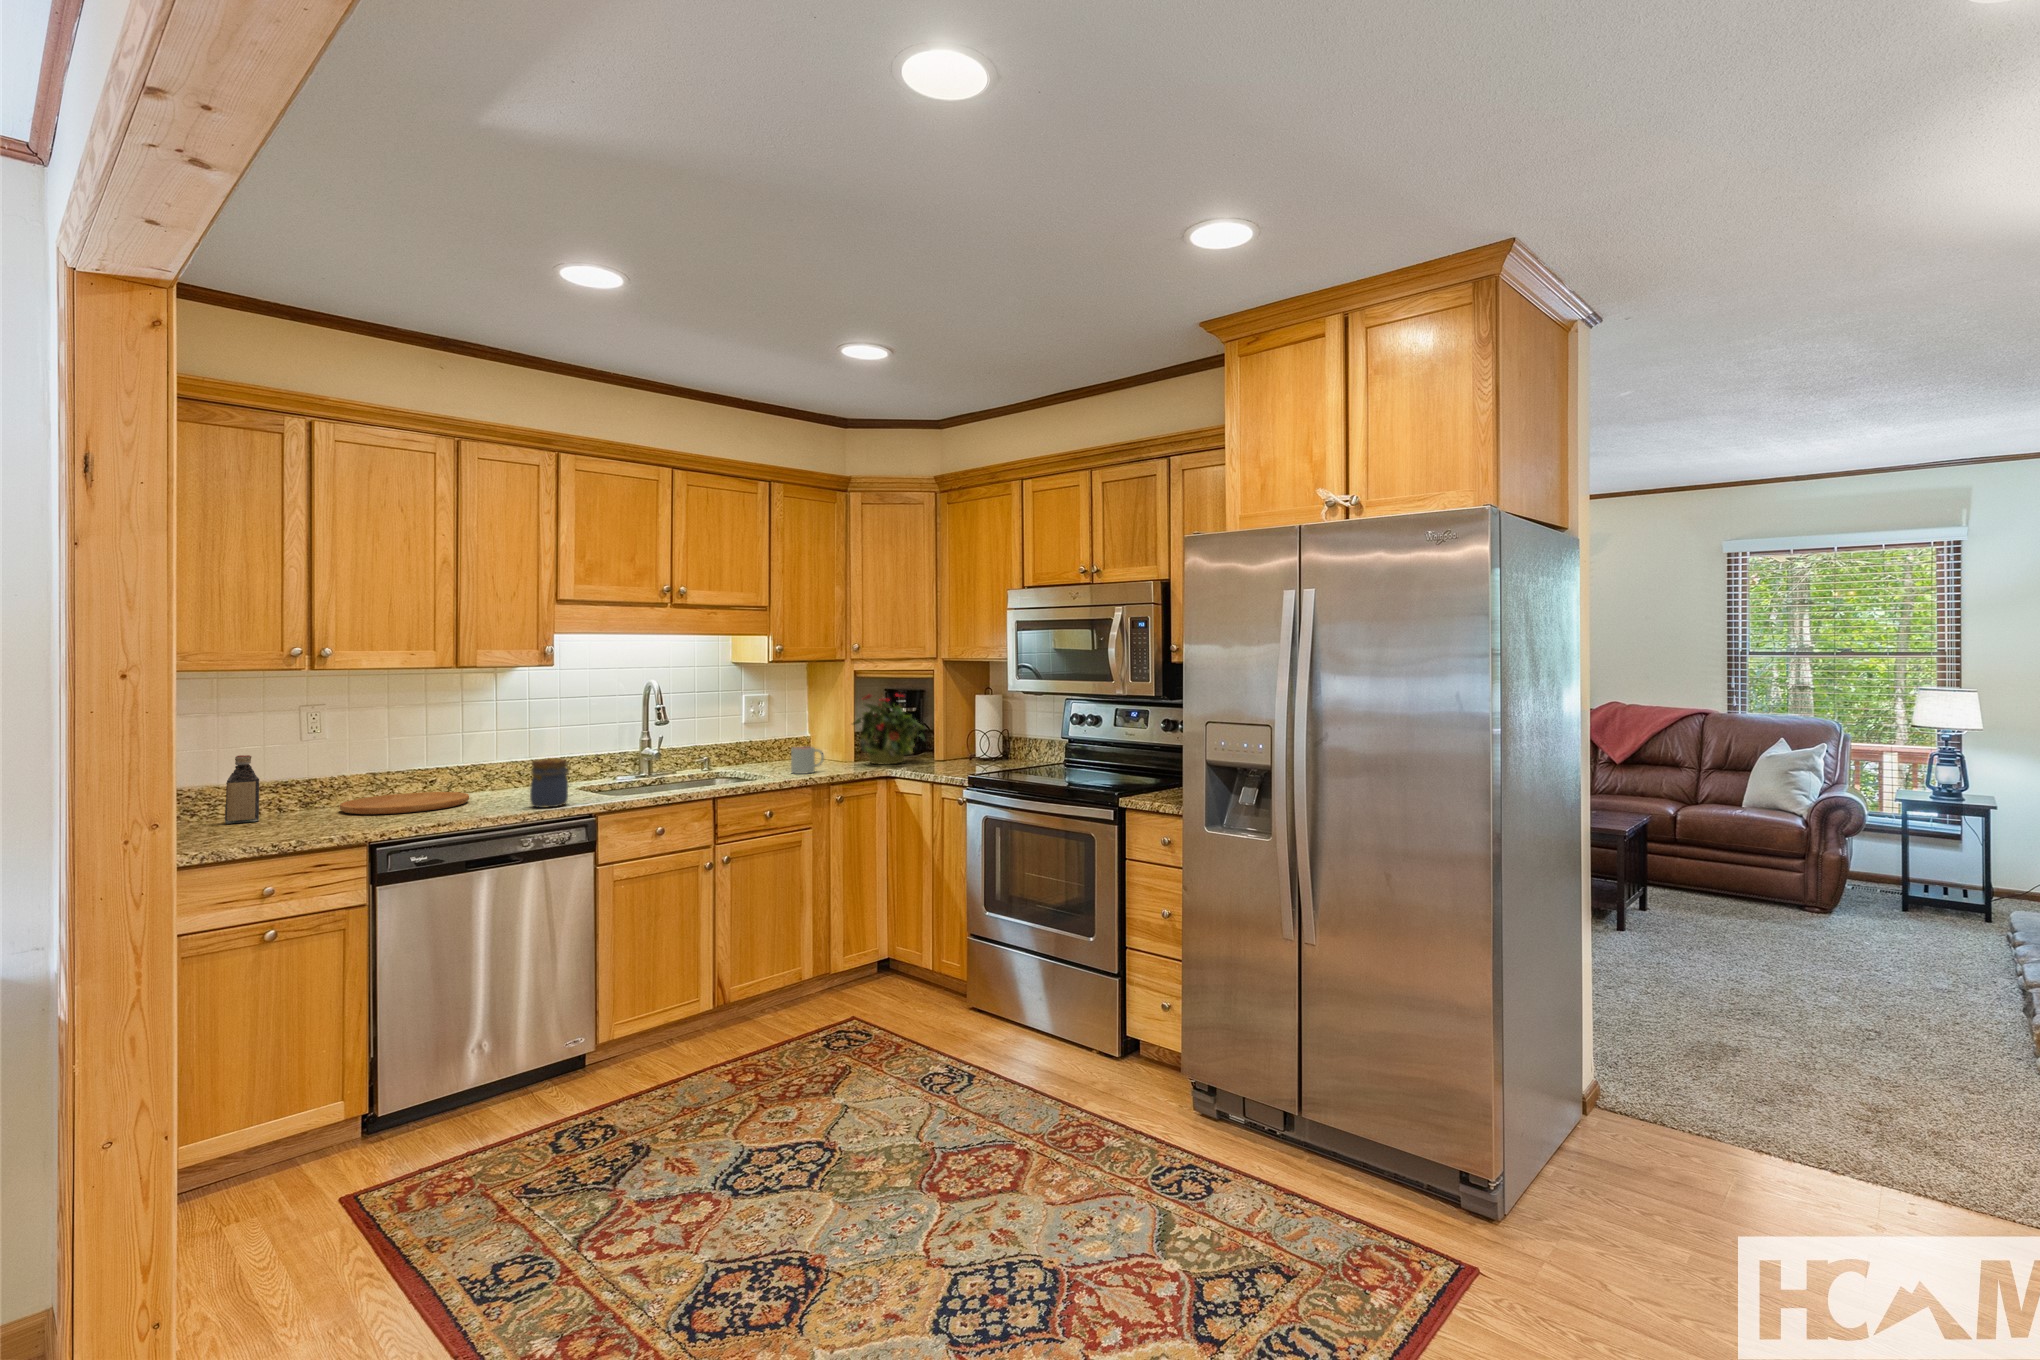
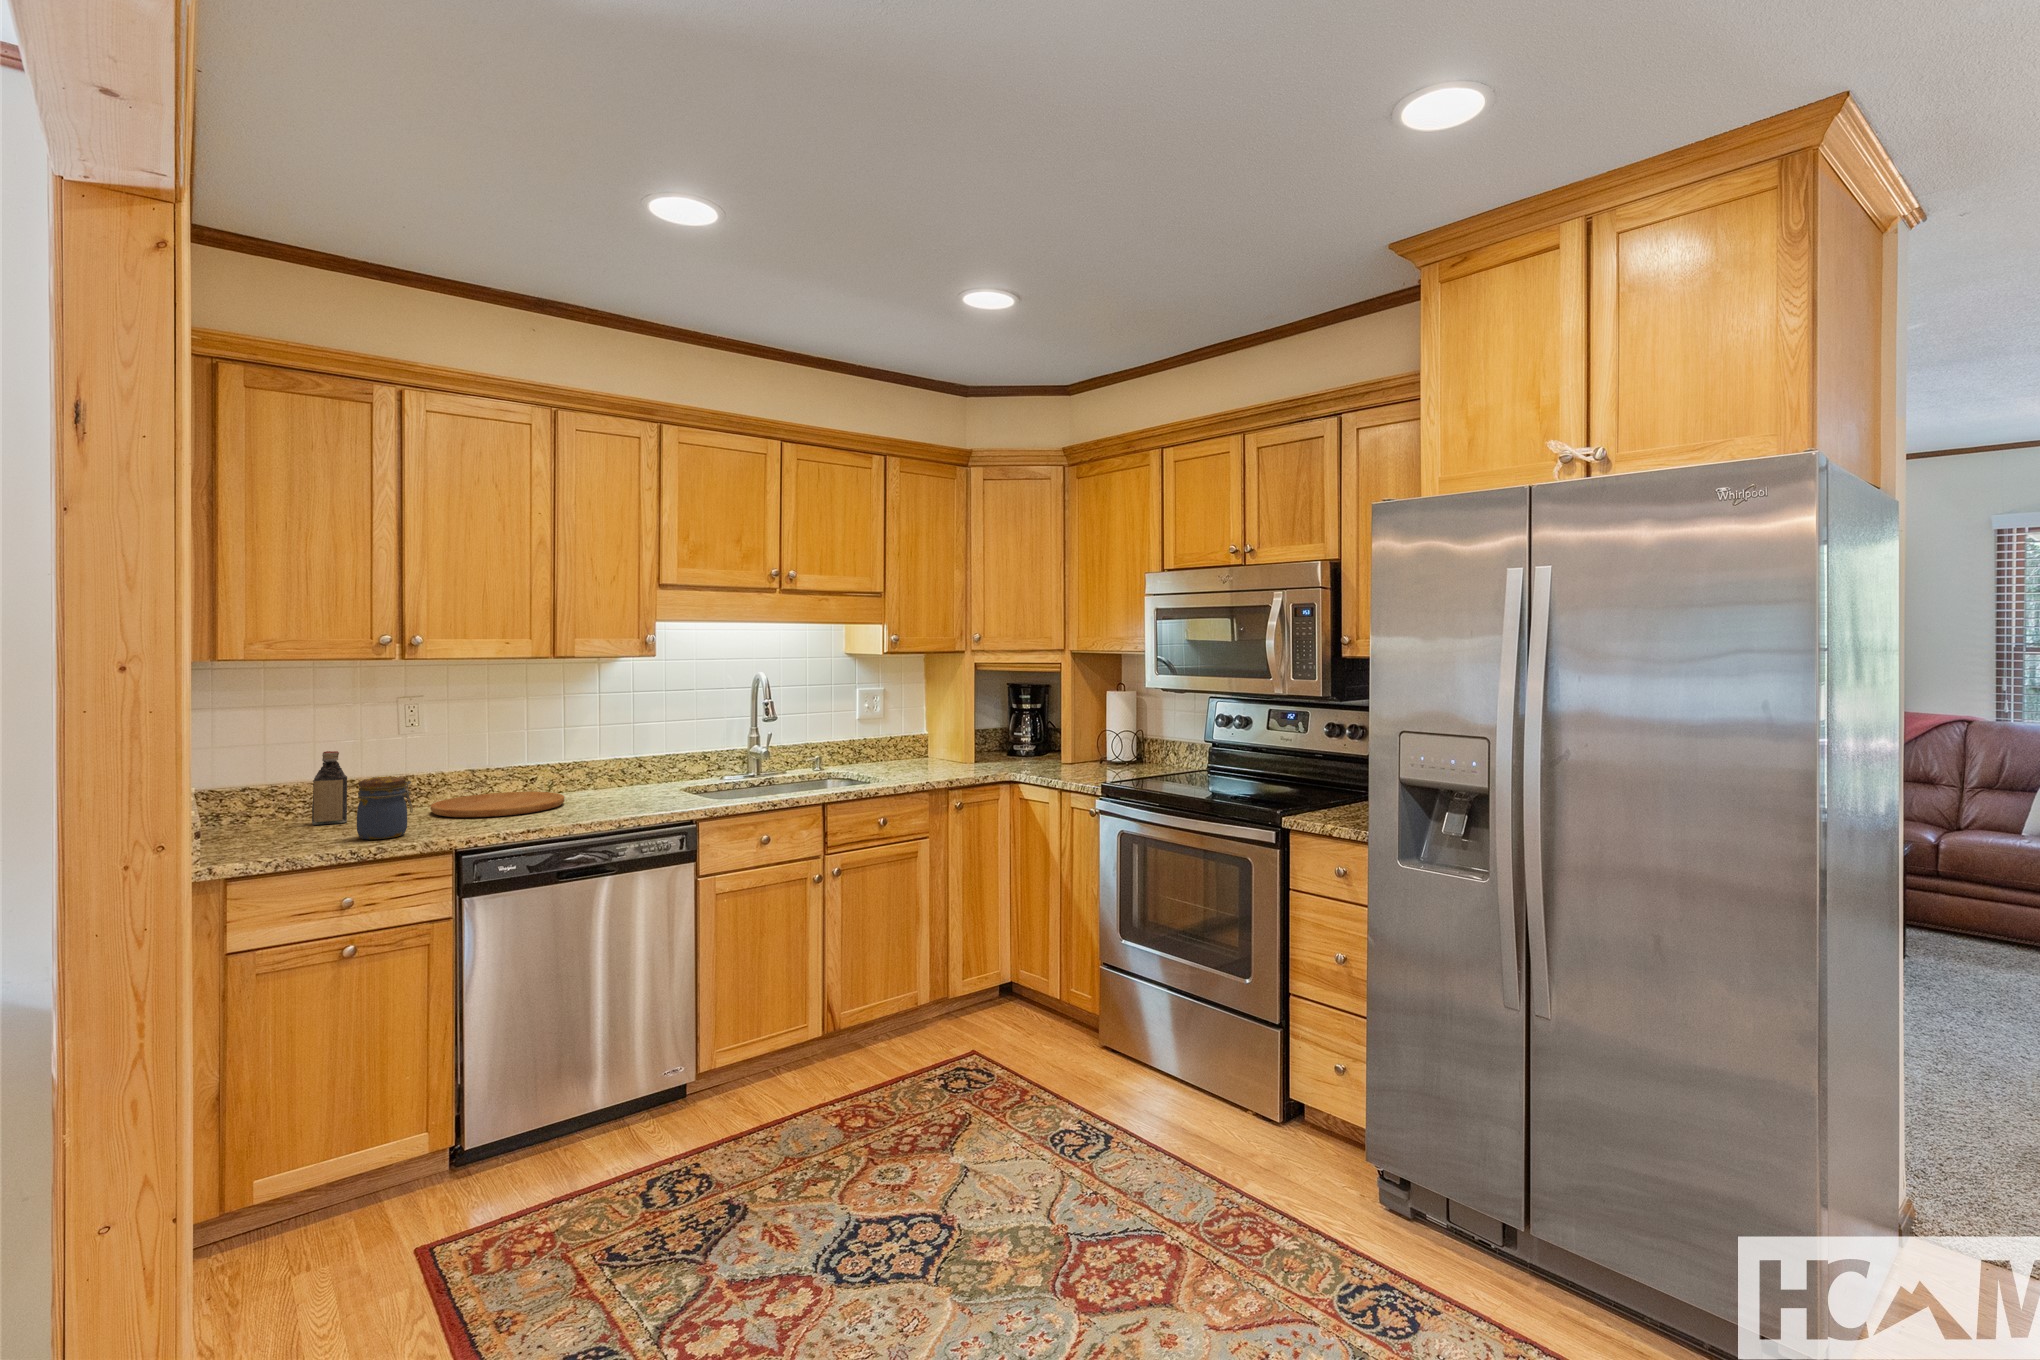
potted plant: present [853,694,925,765] -> none [972,687,1055,768]
mug: present [791,747,824,774] -> none [907,747,943,777]
jar: present [530,758,569,808] -> present [357,777,413,839]

